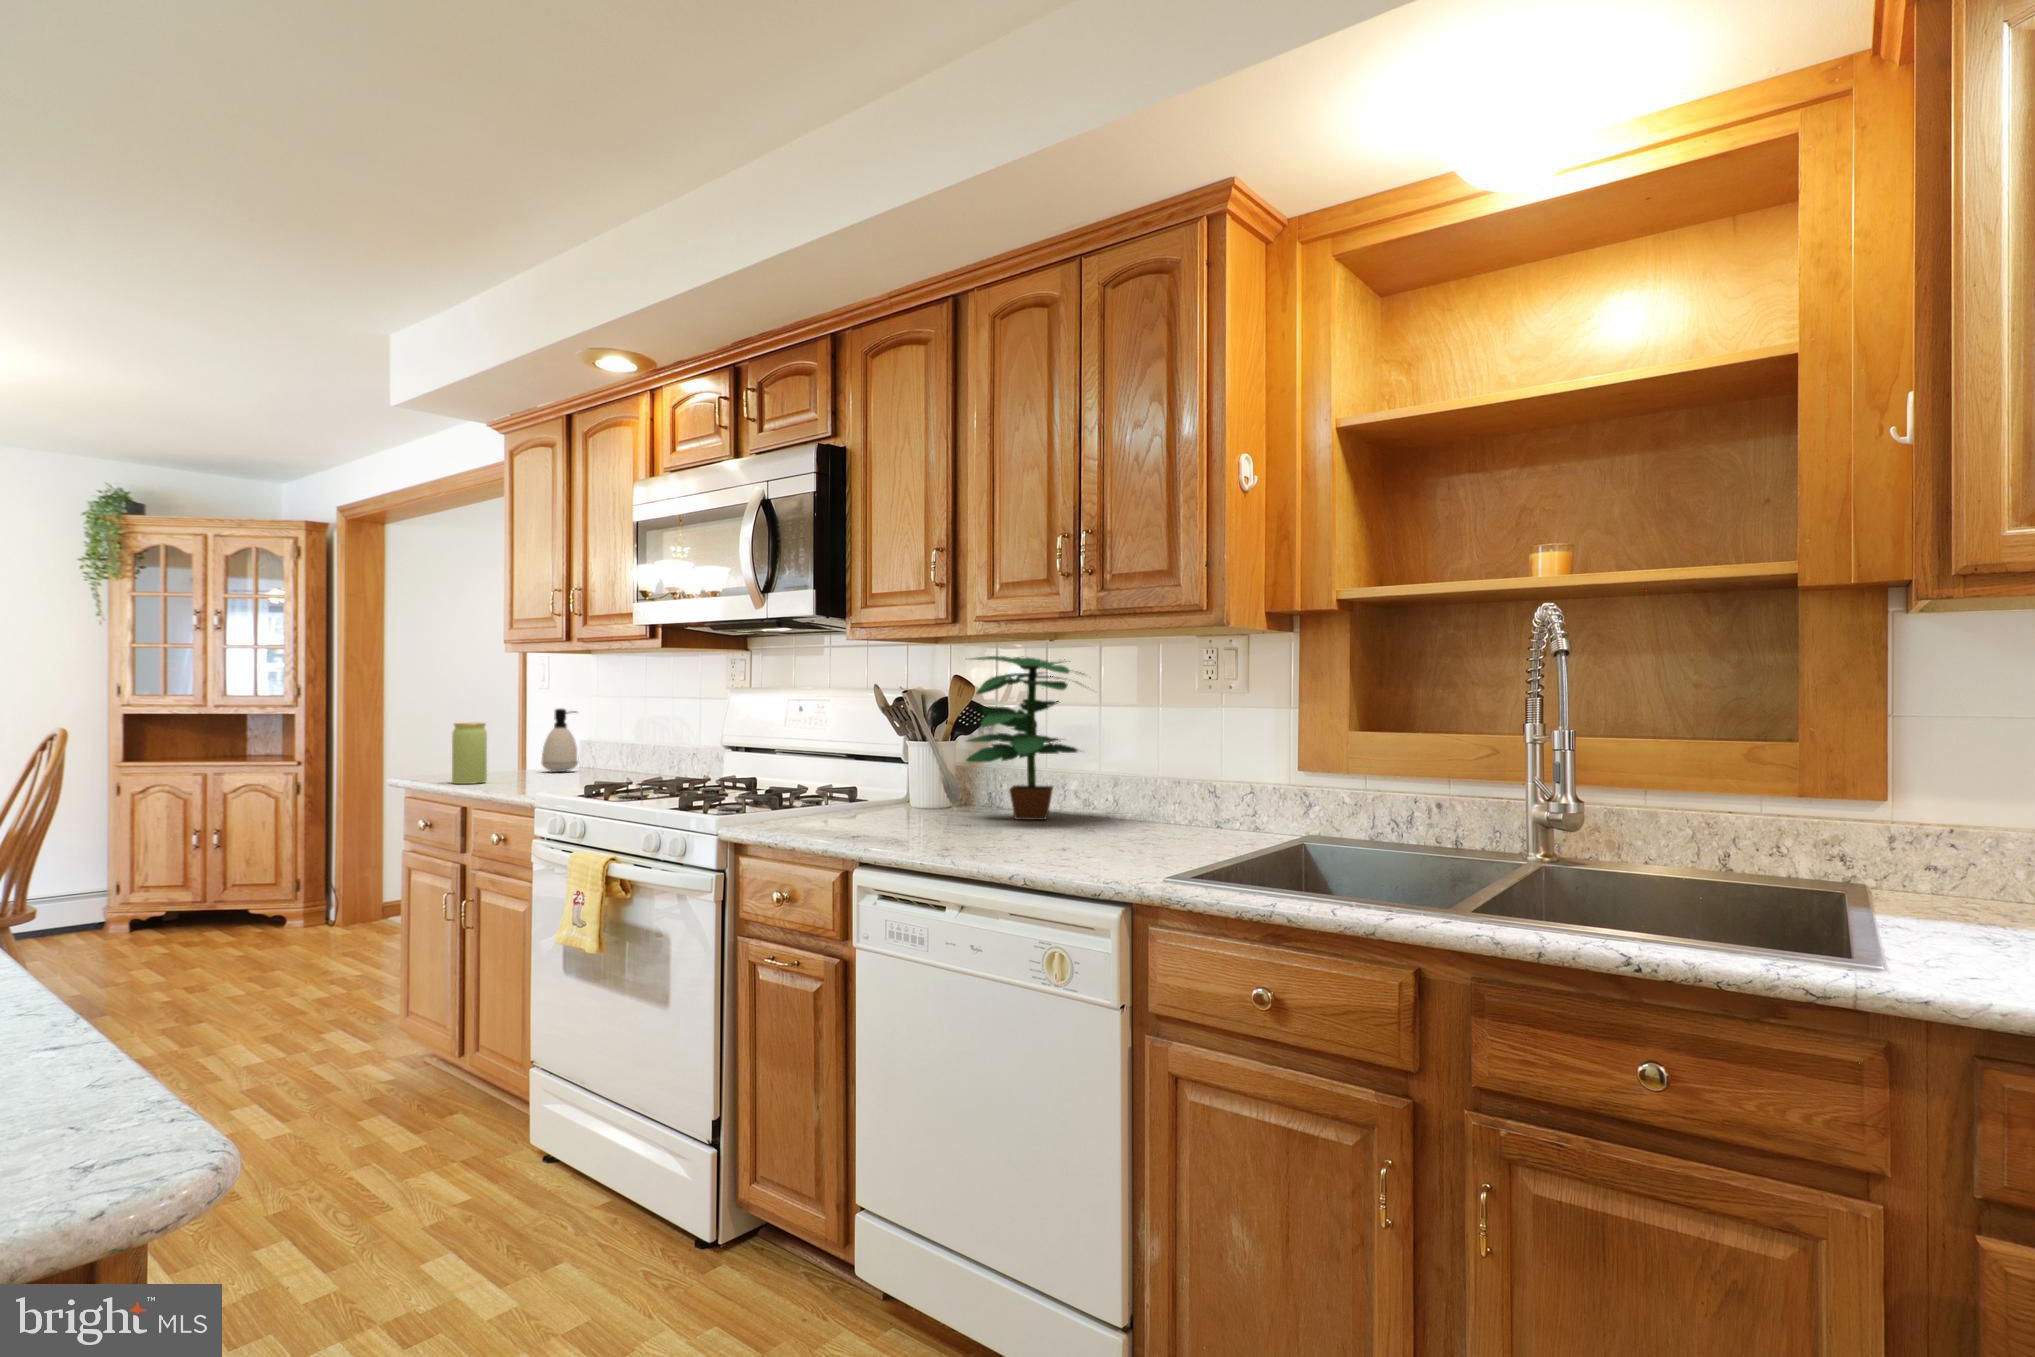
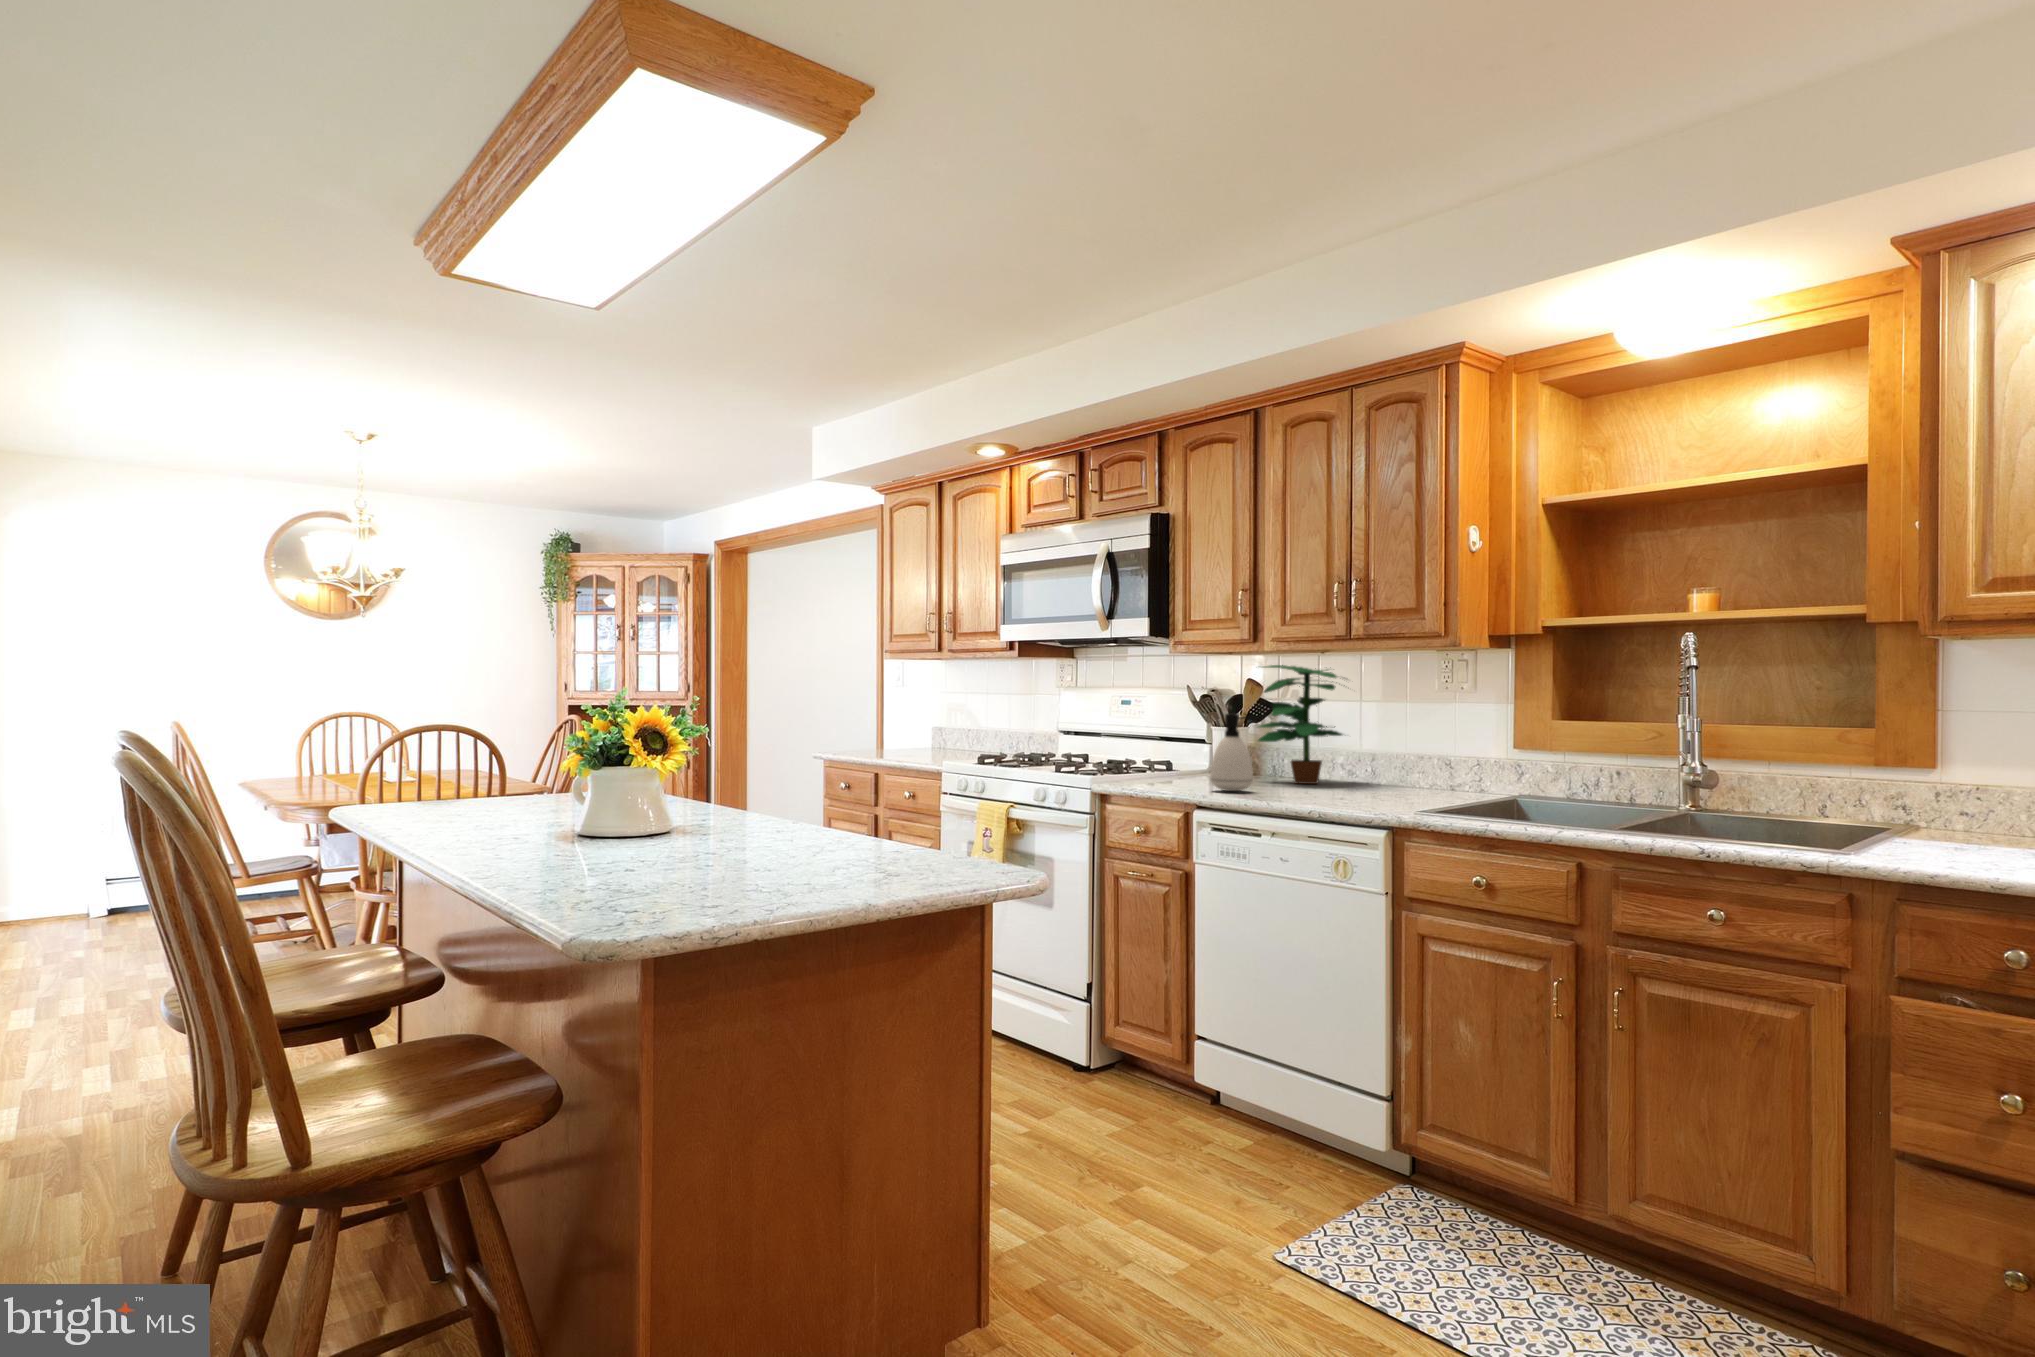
soap dispenser: present [541,709,578,772] -> present [1210,713,1254,791]
jar: present [452,723,487,784] -> none [859,712,882,756]

